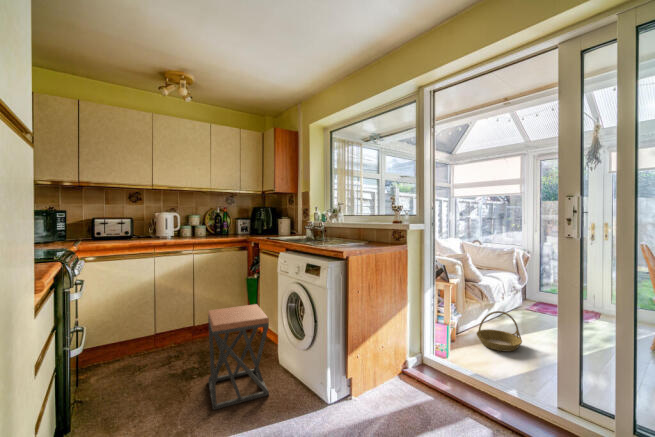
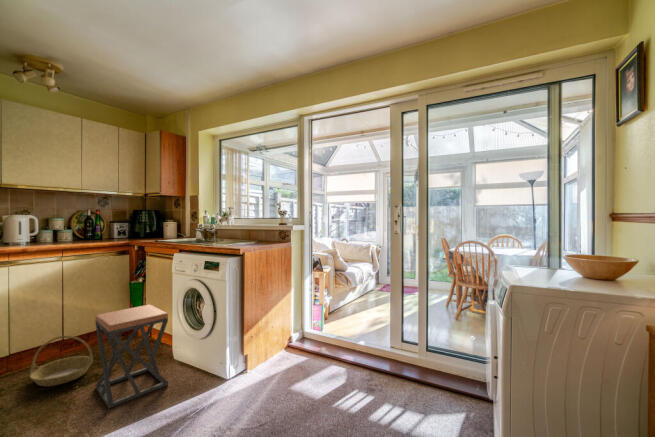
basket: present [477,311,522,352] -> present [30,336,93,386]

